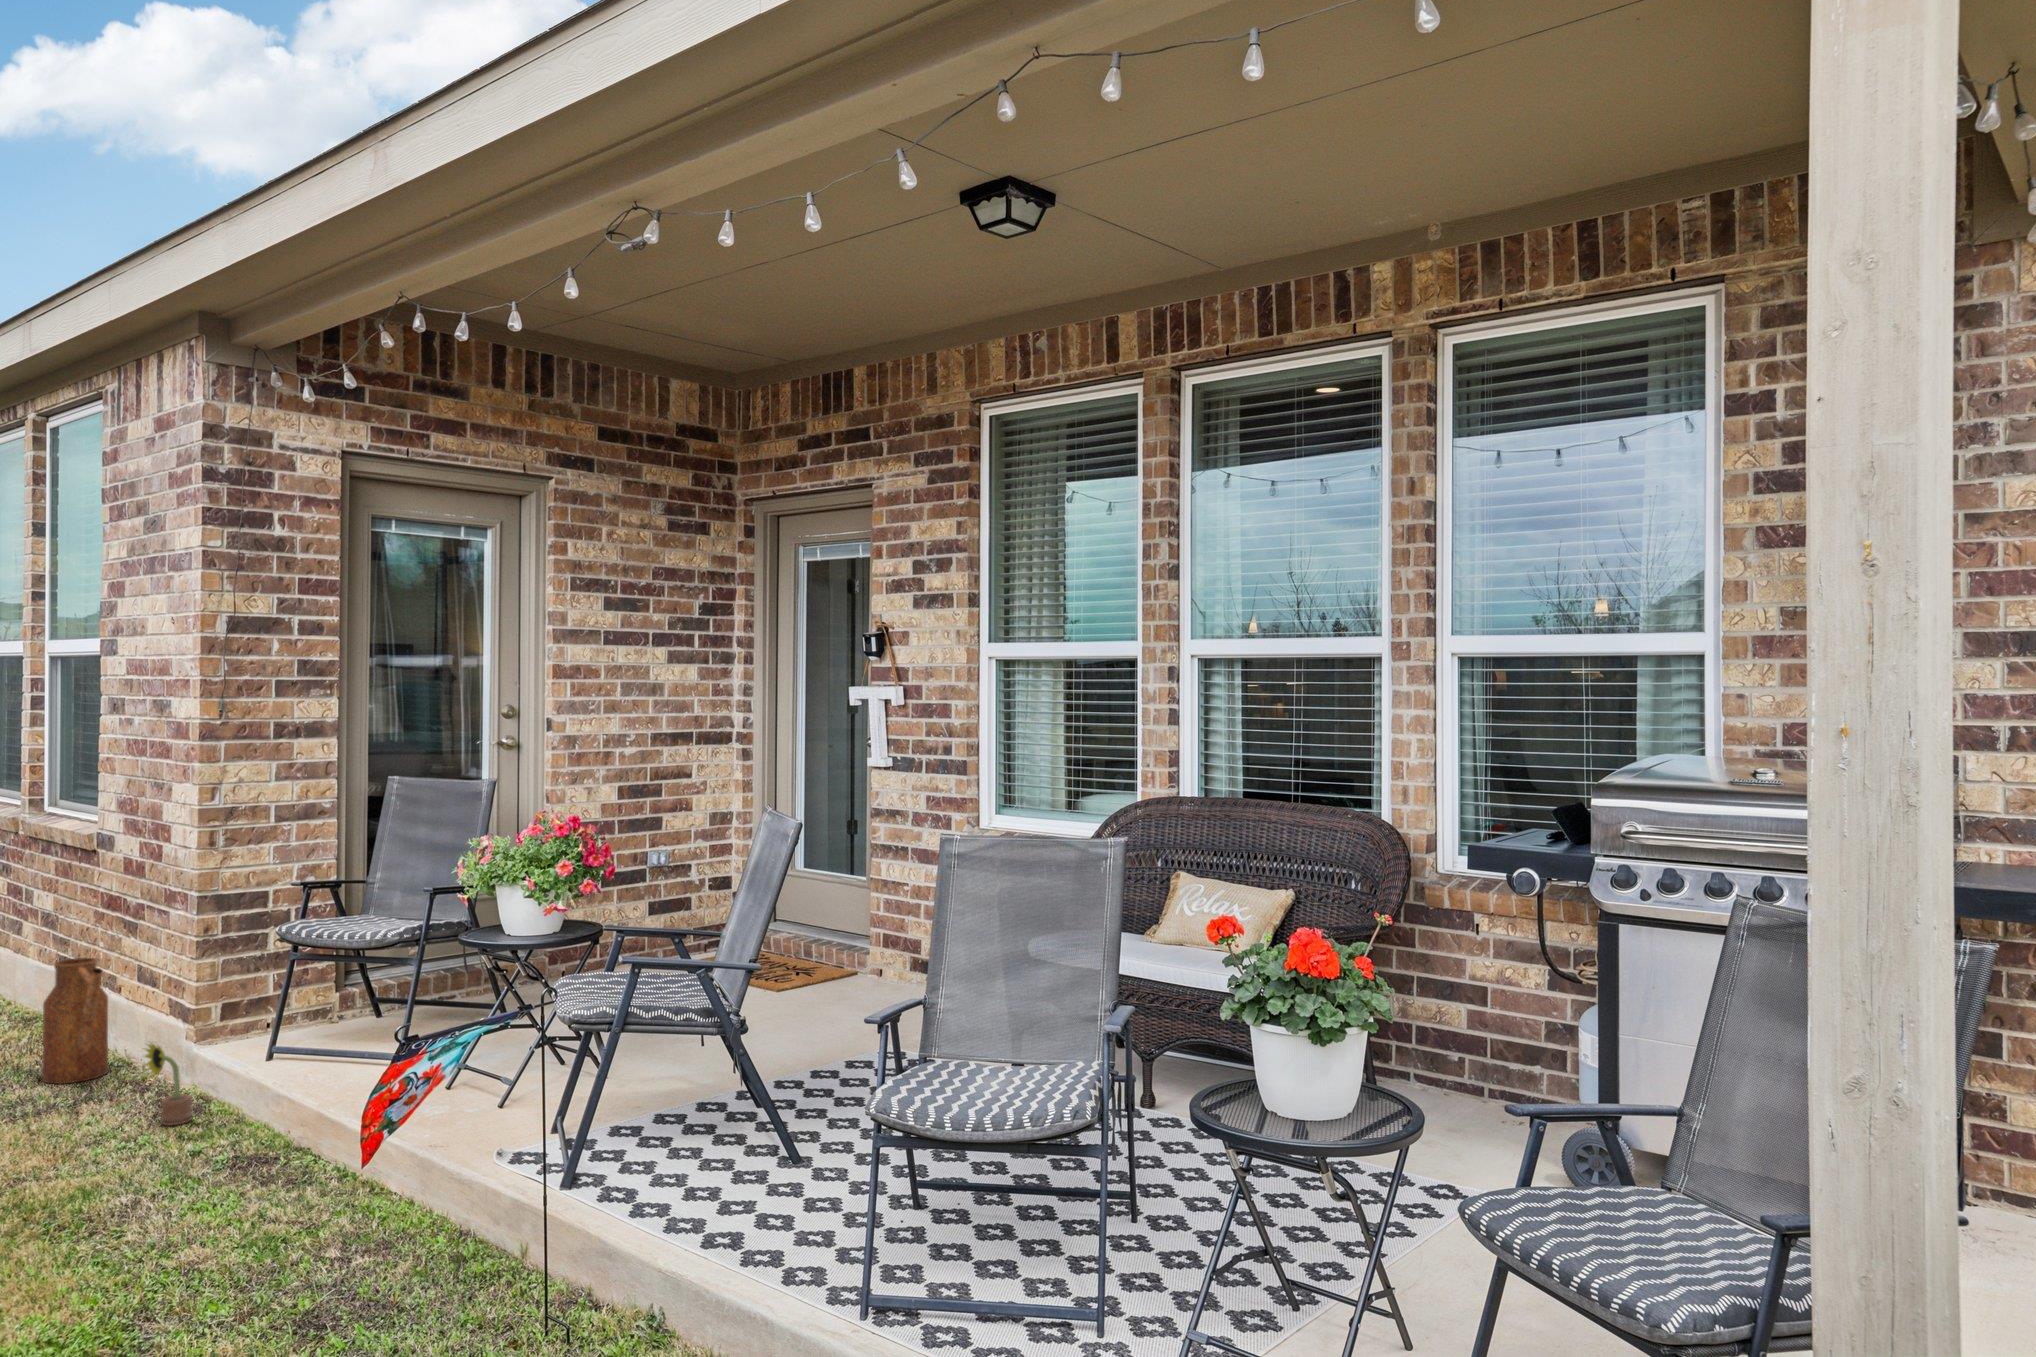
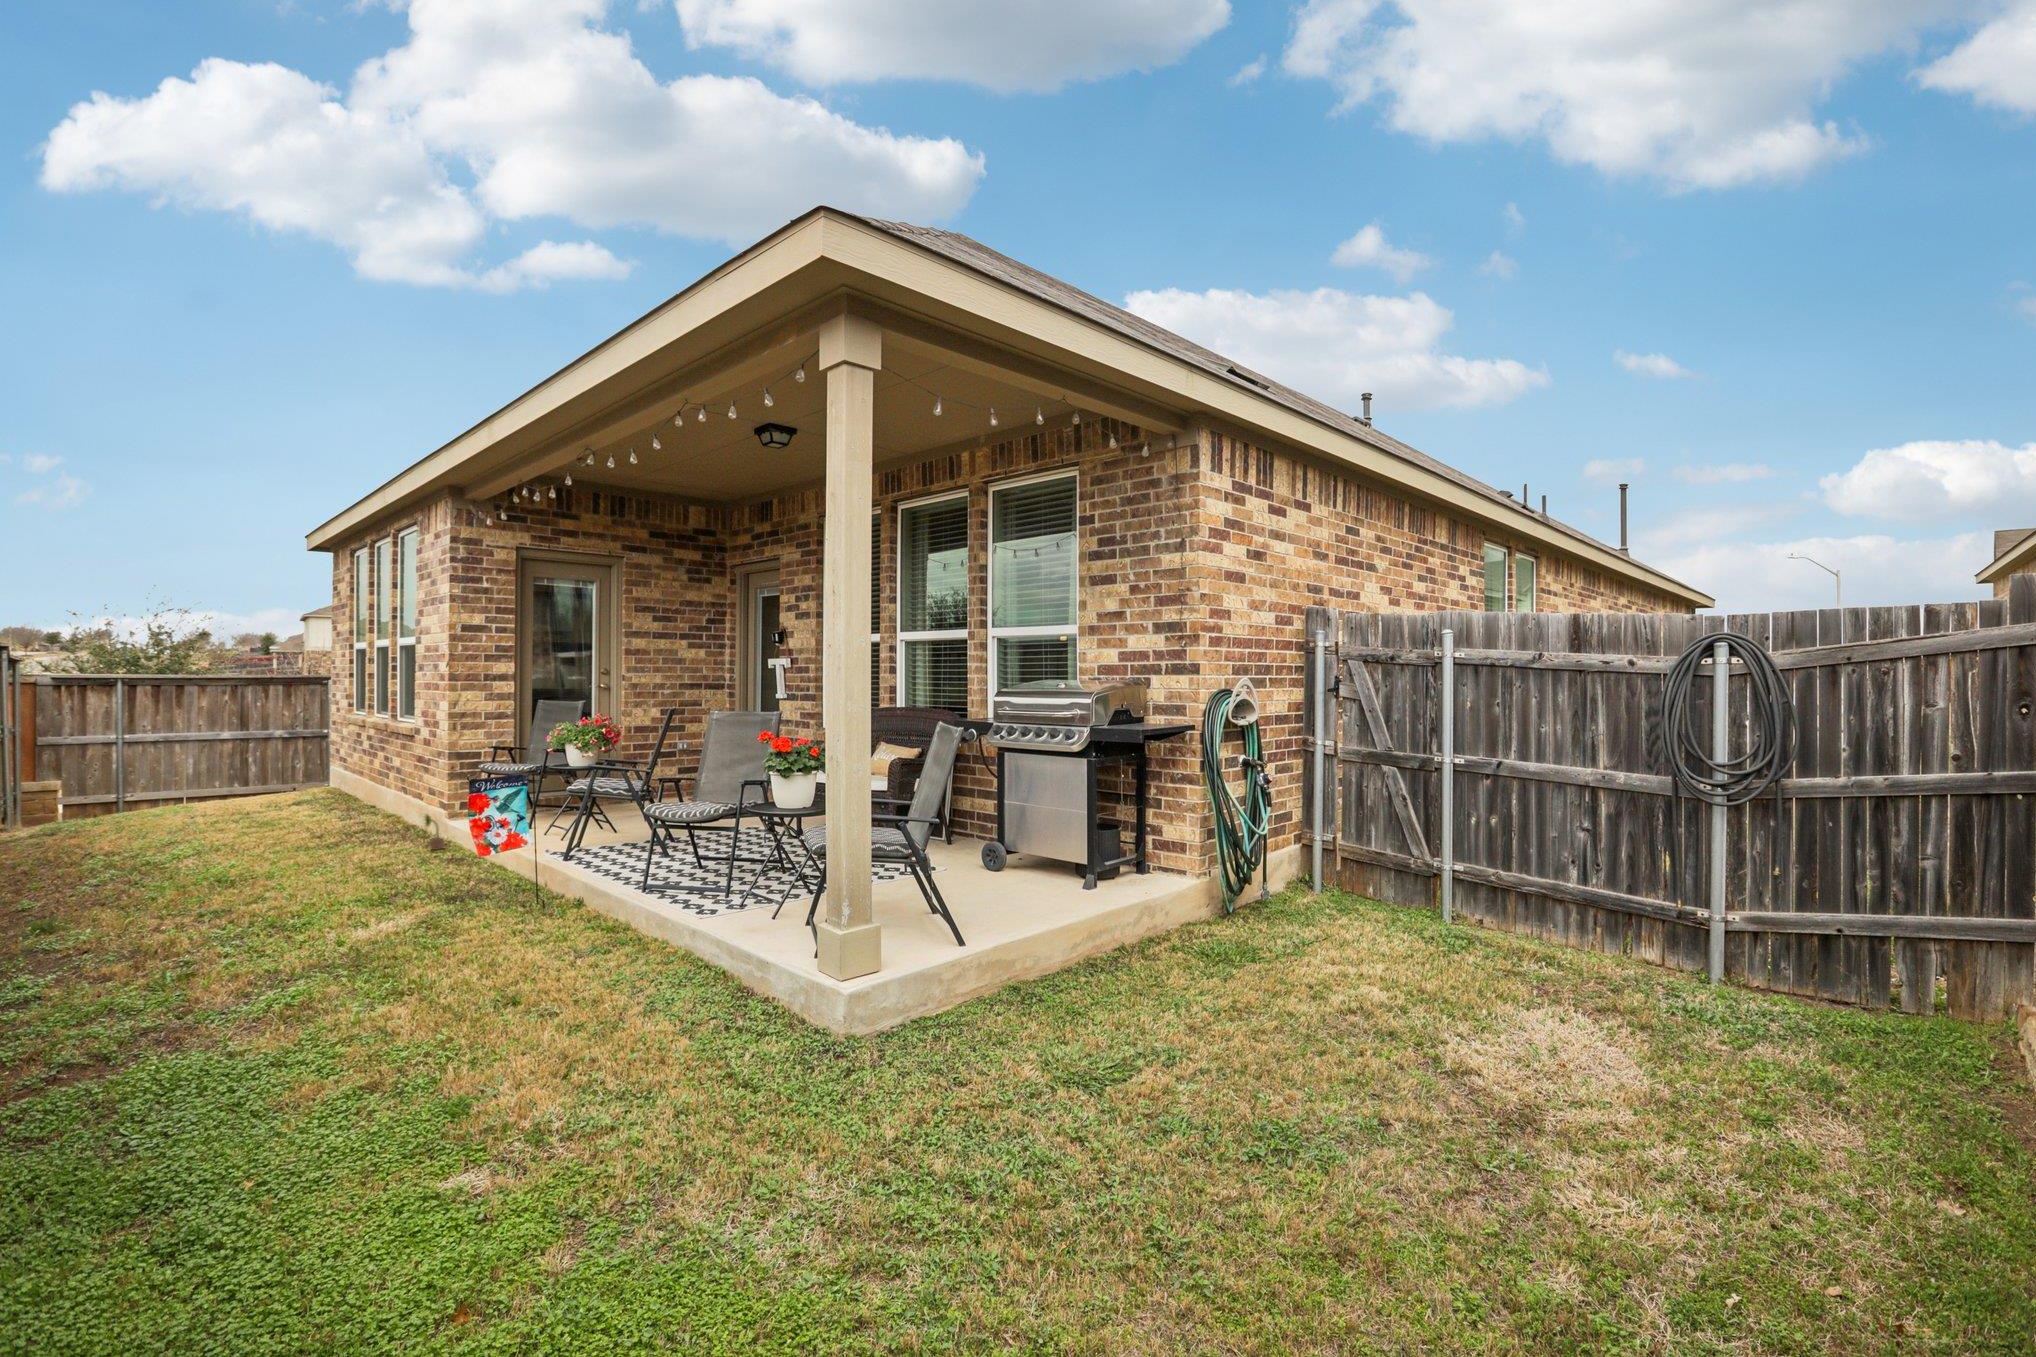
watering can: present [42,958,109,1084] -> none [387,782,417,838]

